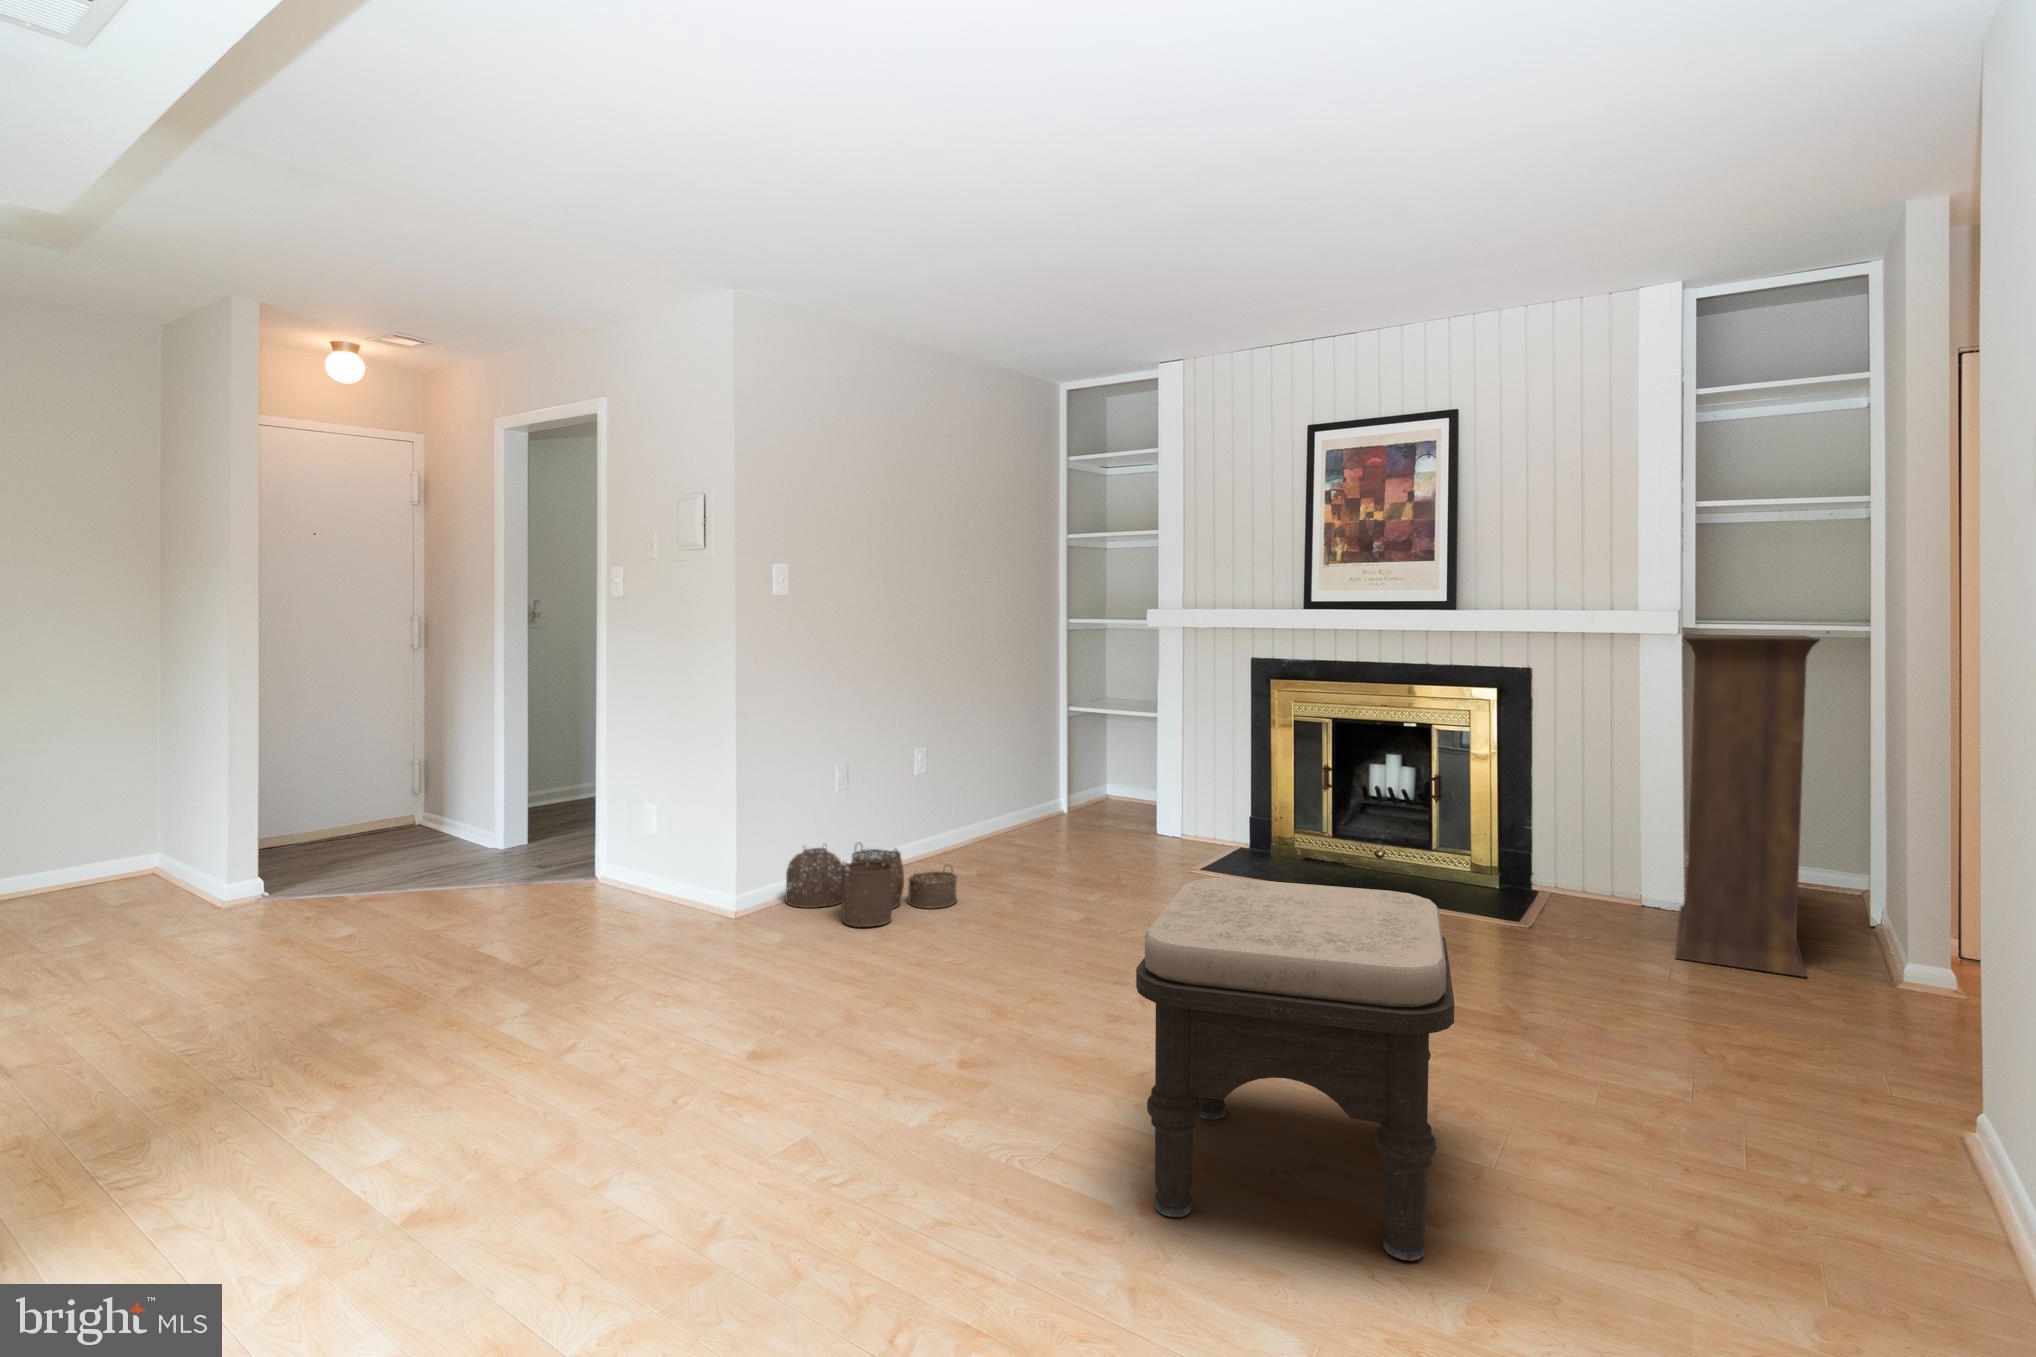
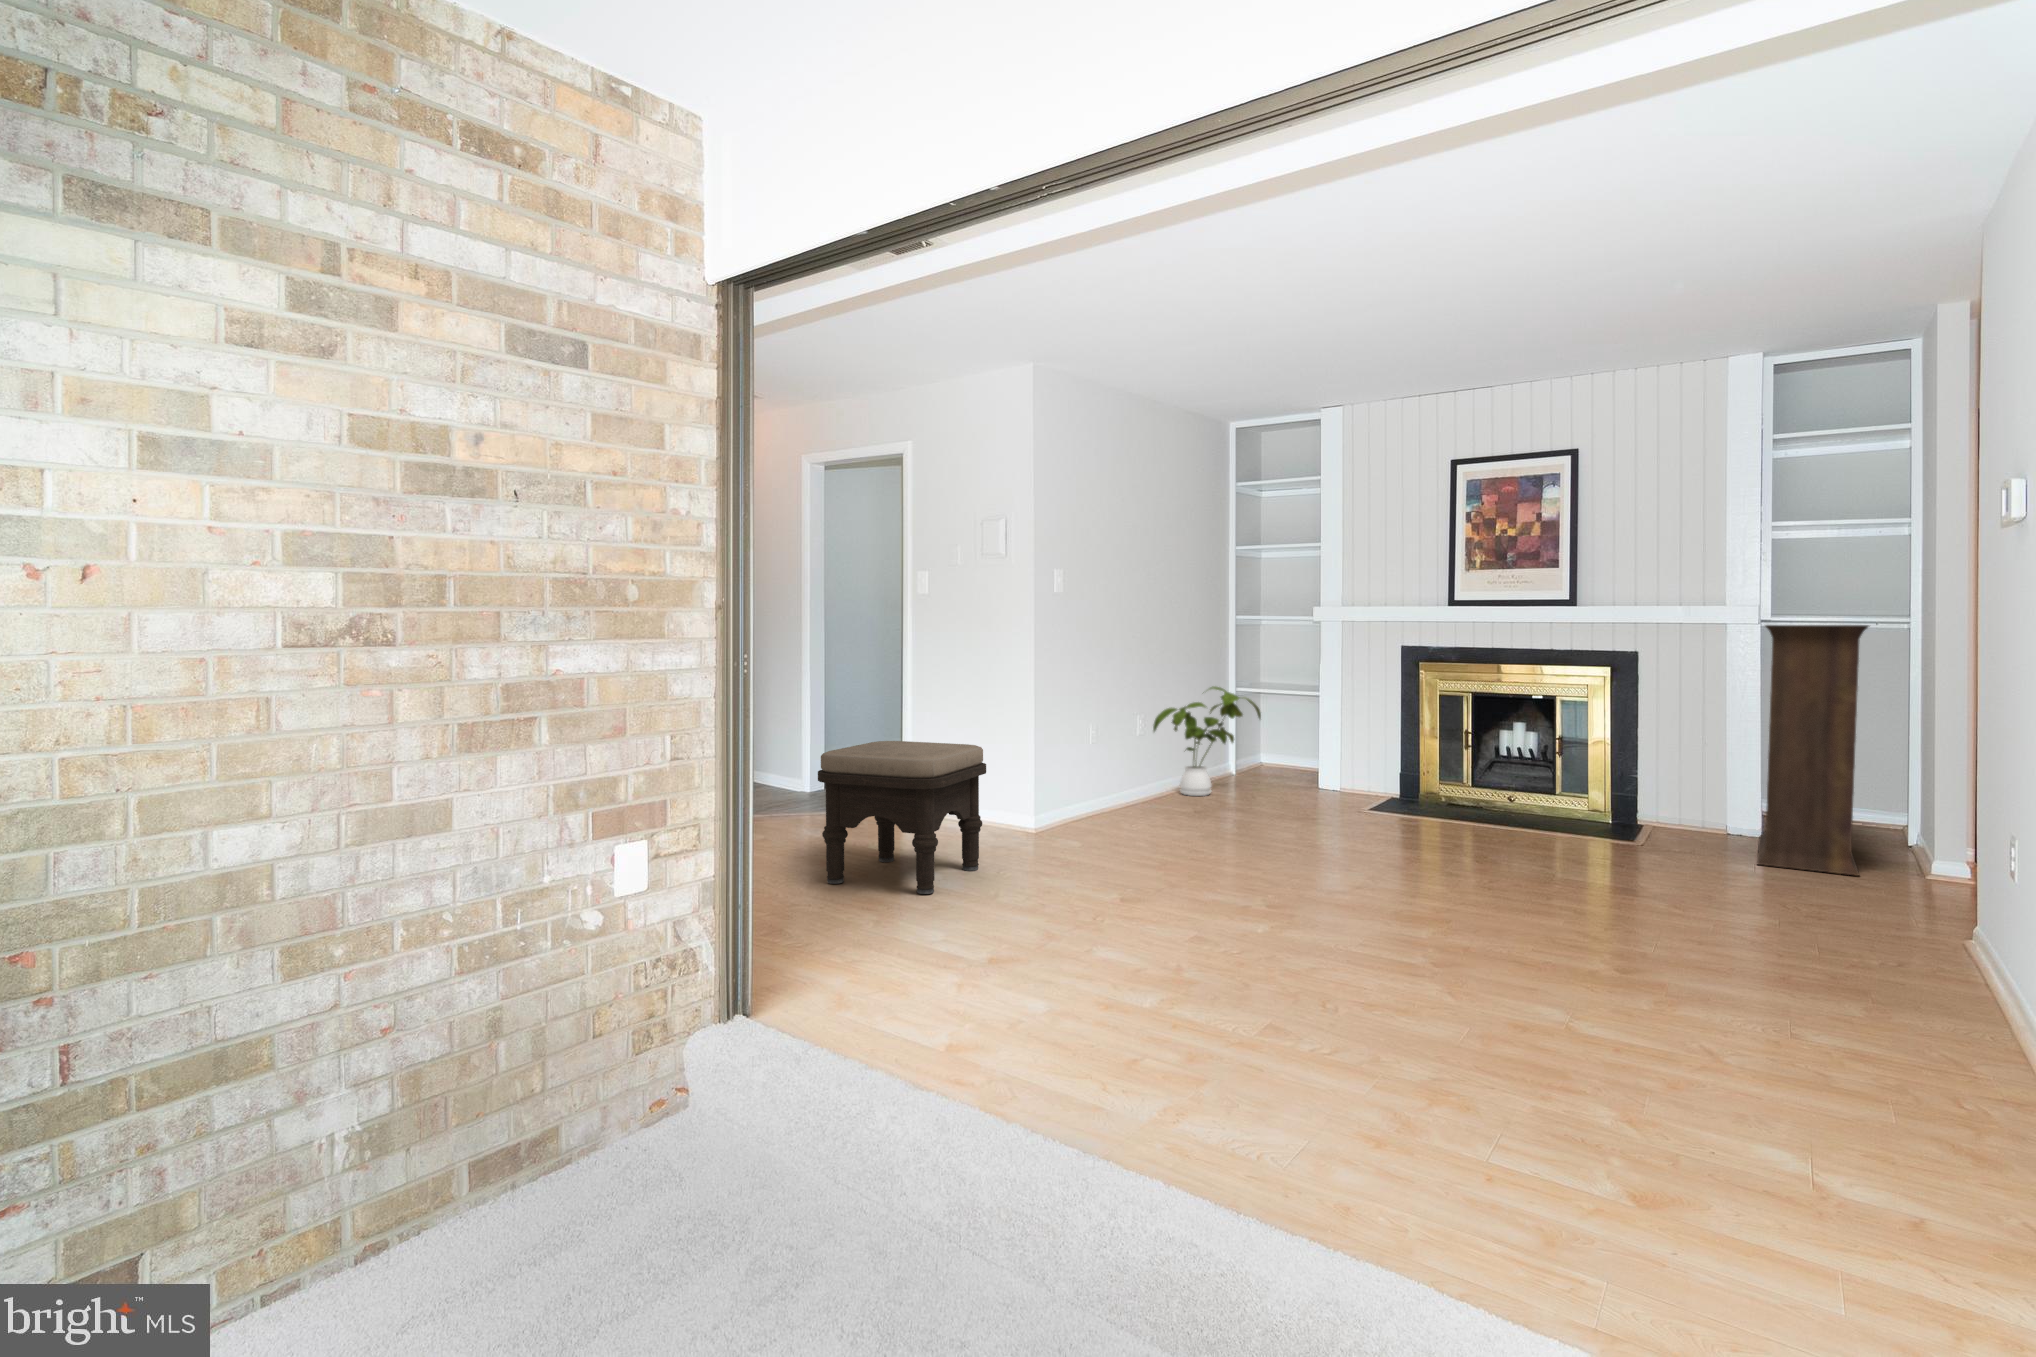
house plant: none [940,711,1075,850] -> present [1153,686,1261,796]
woven basket: present [785,845,957,927] -> none [1059,781,1190,839]
ottoman: present [1136,878,1455,1261] -> present [818,741,986,894]

